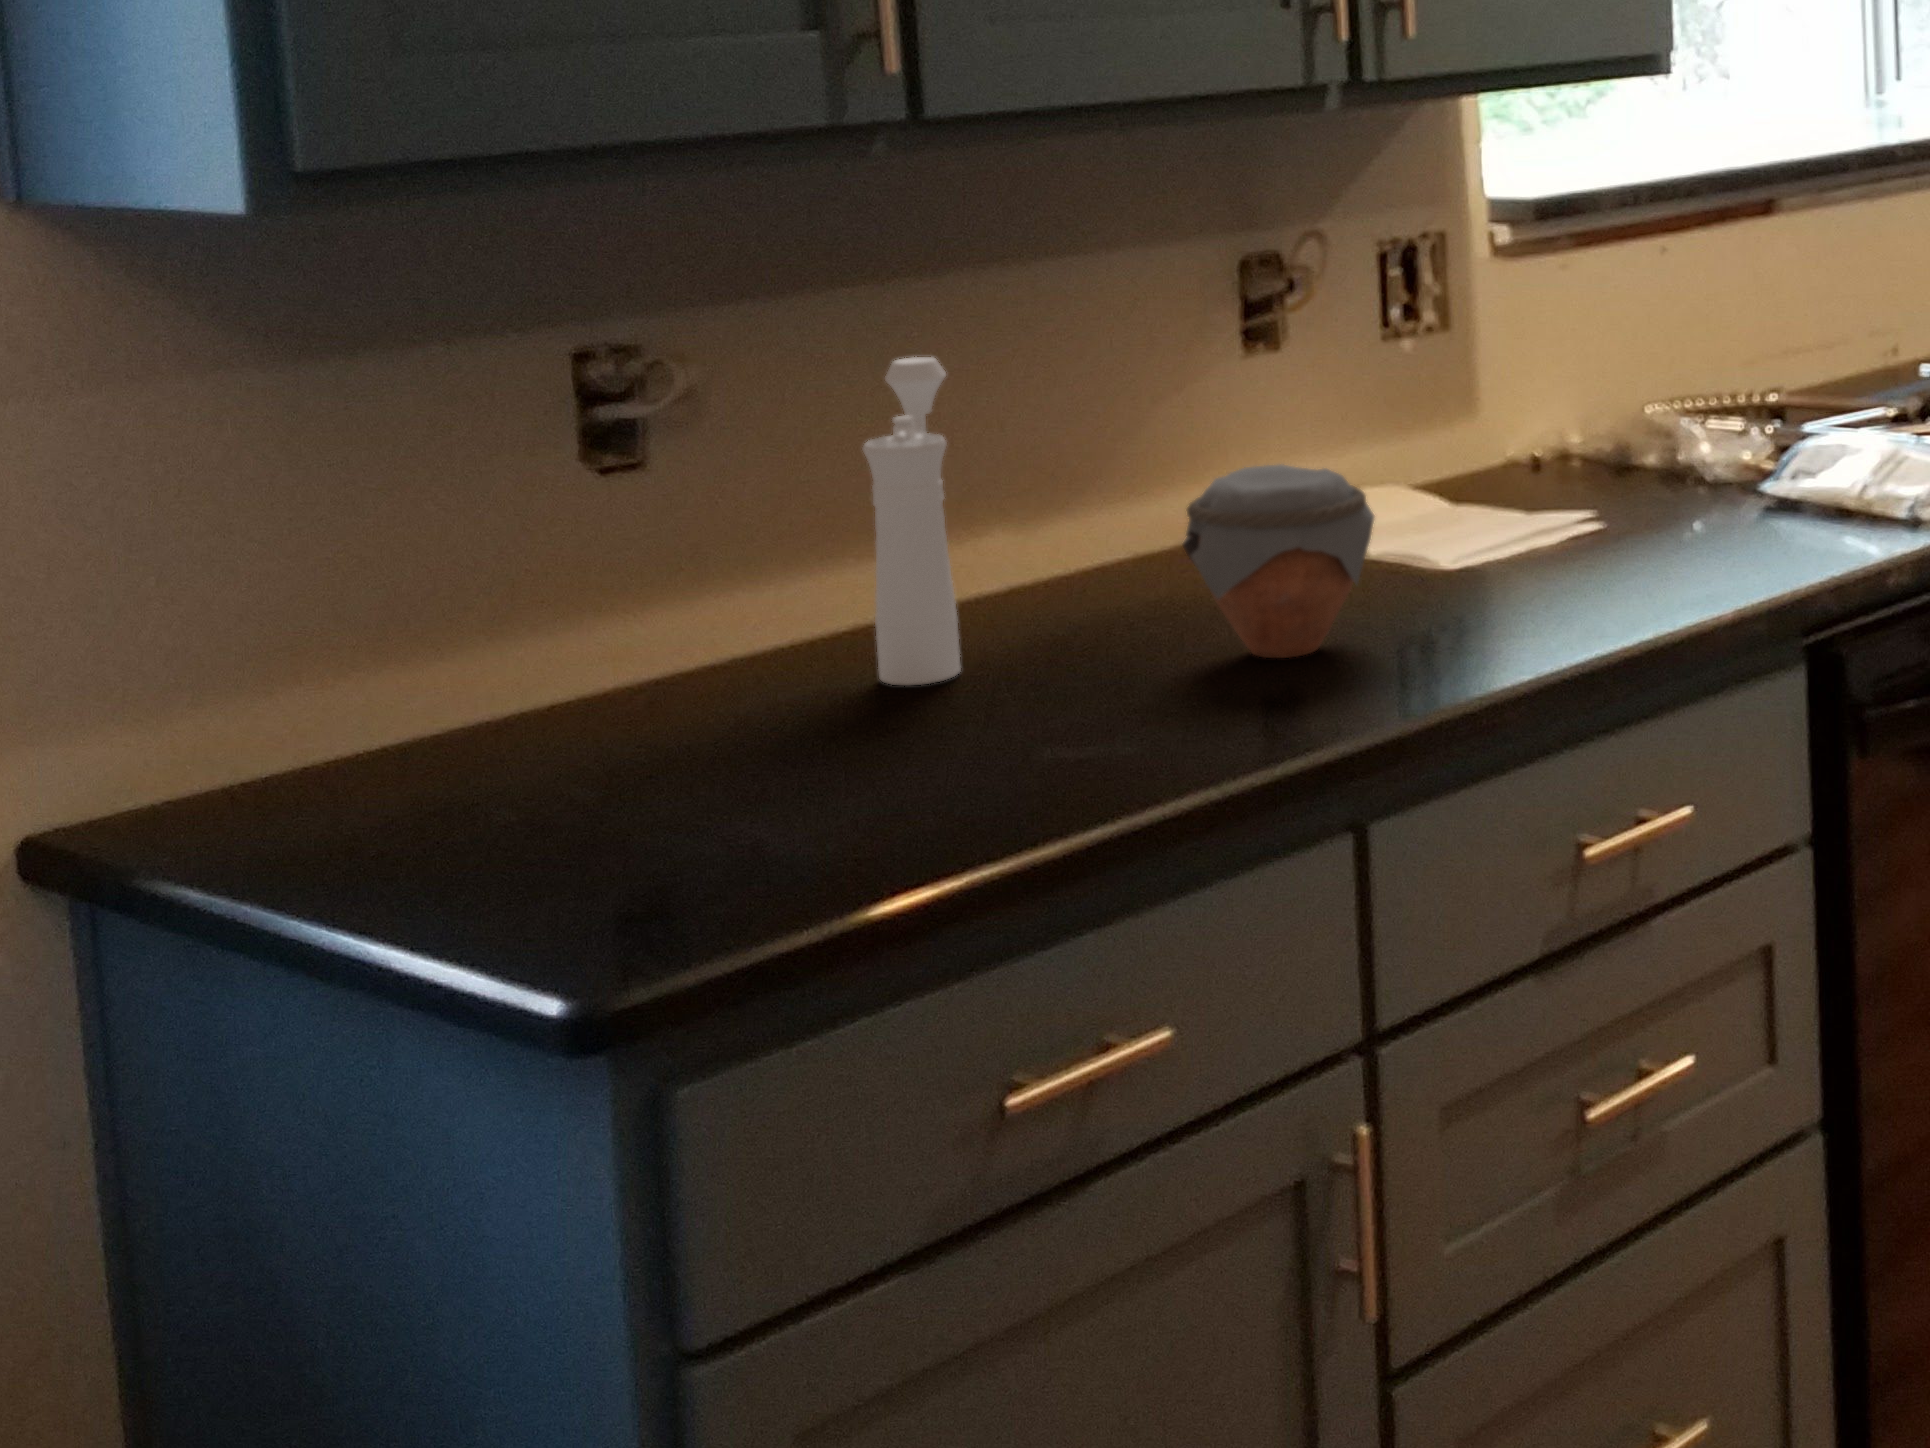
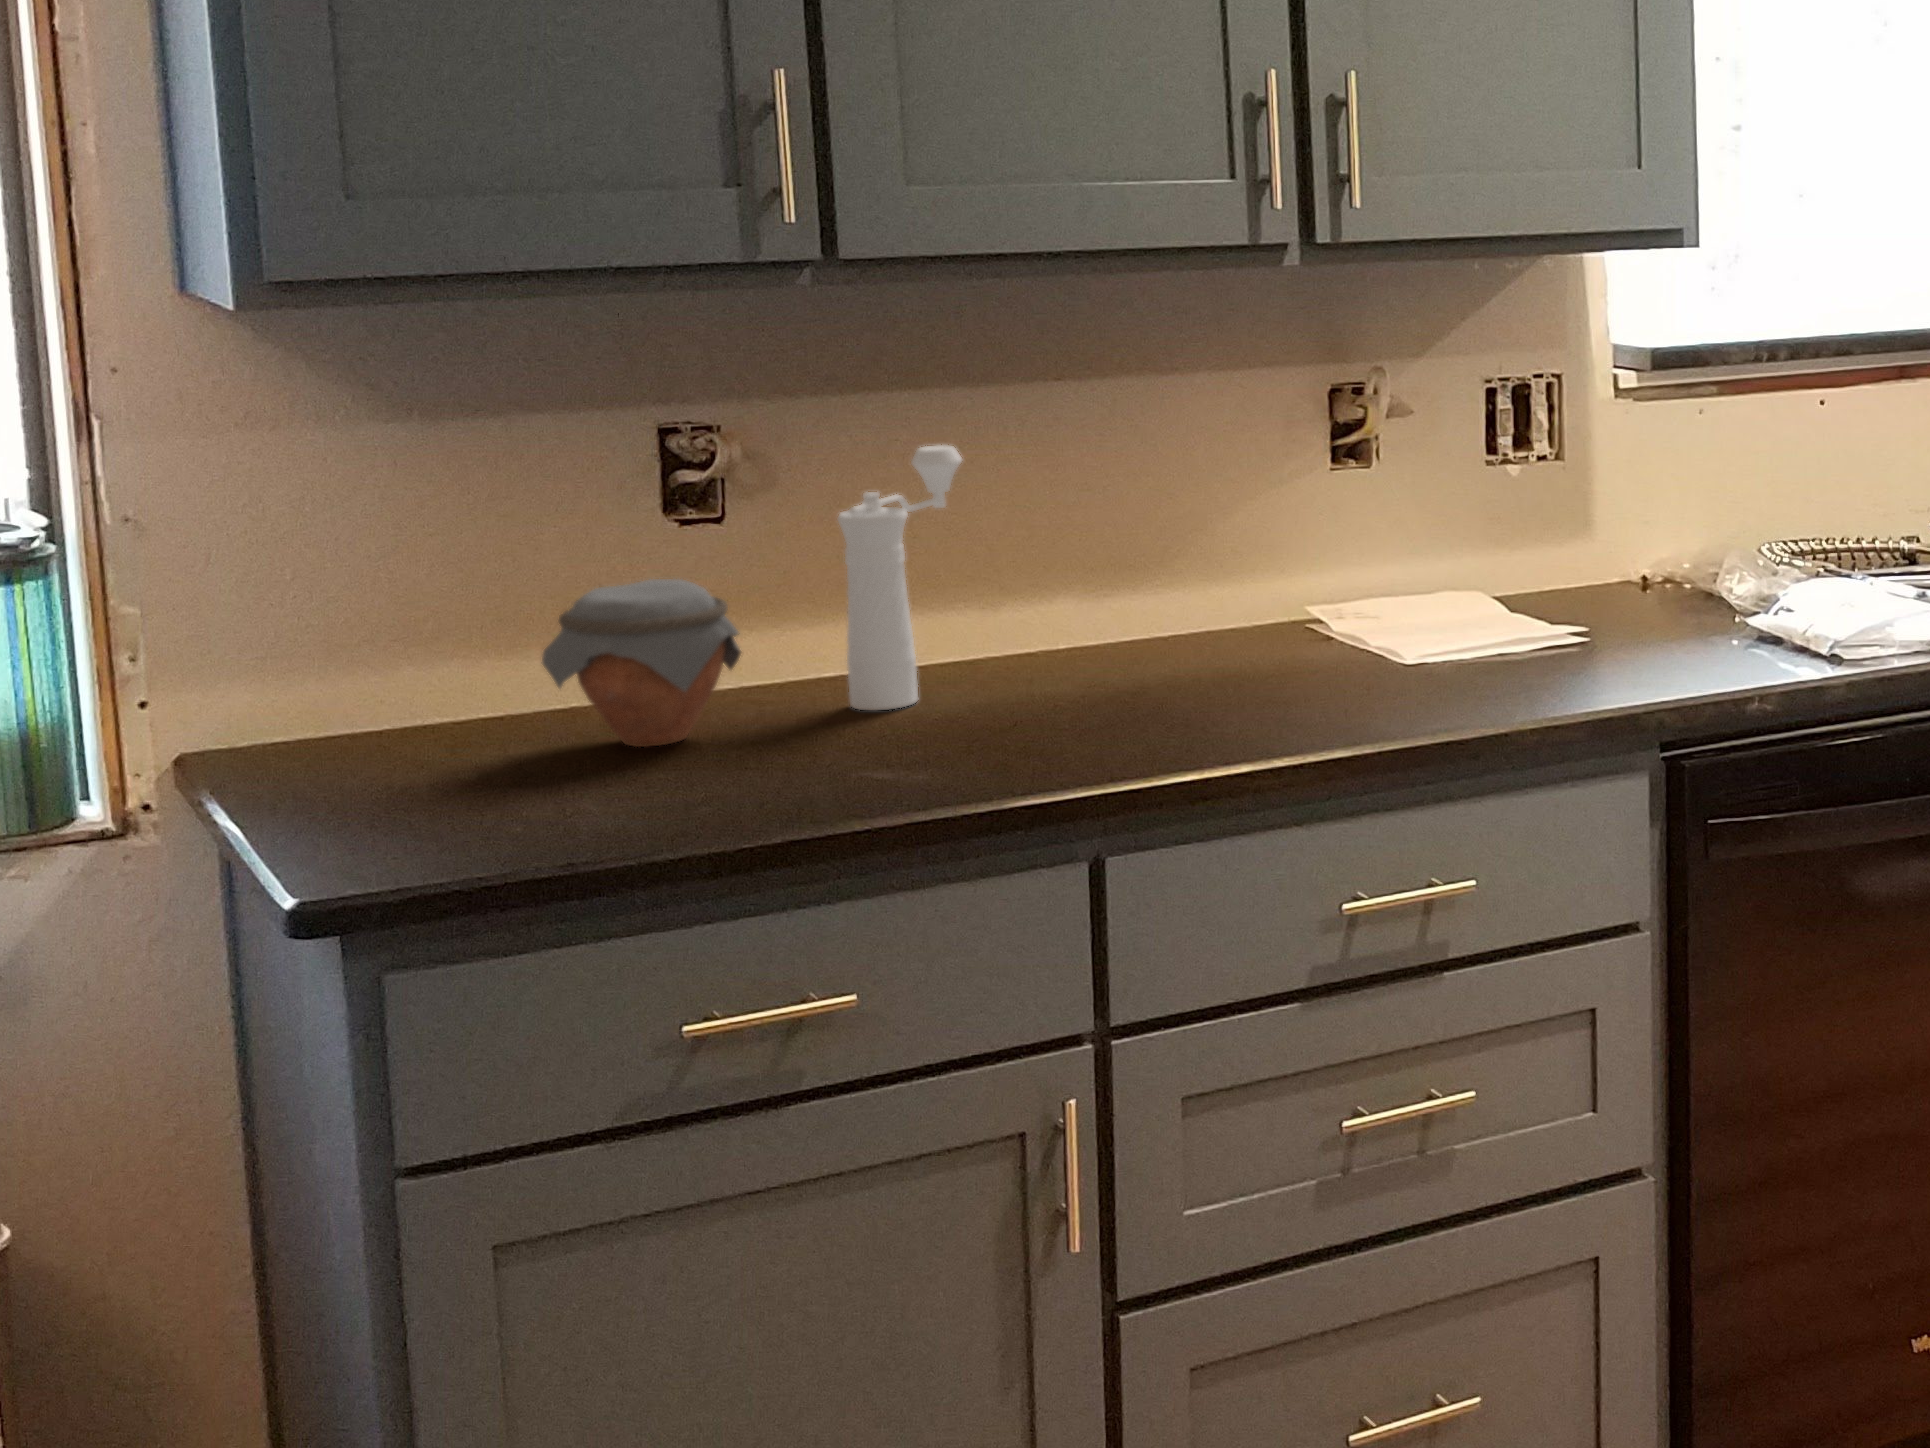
jar: present [1183,464,1374,658] -> present [541,579,741,747]

